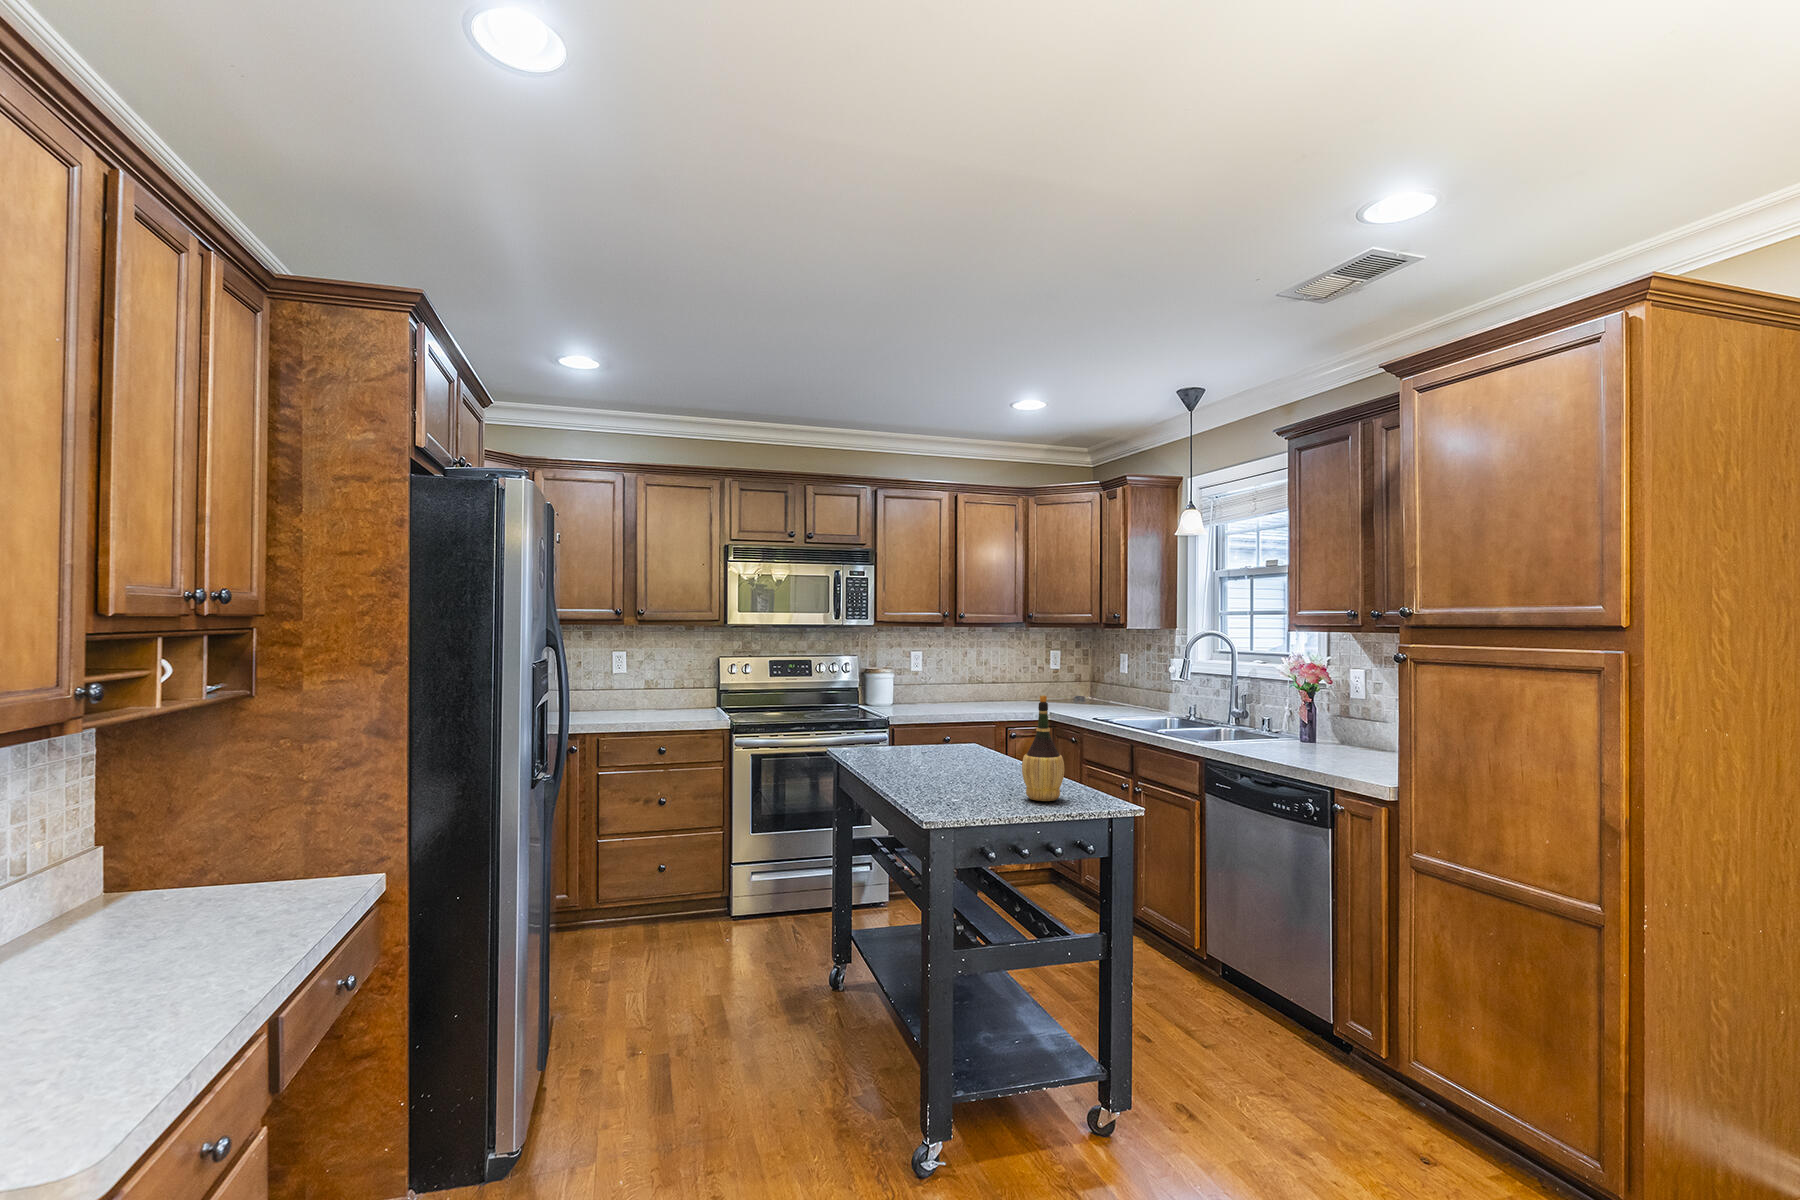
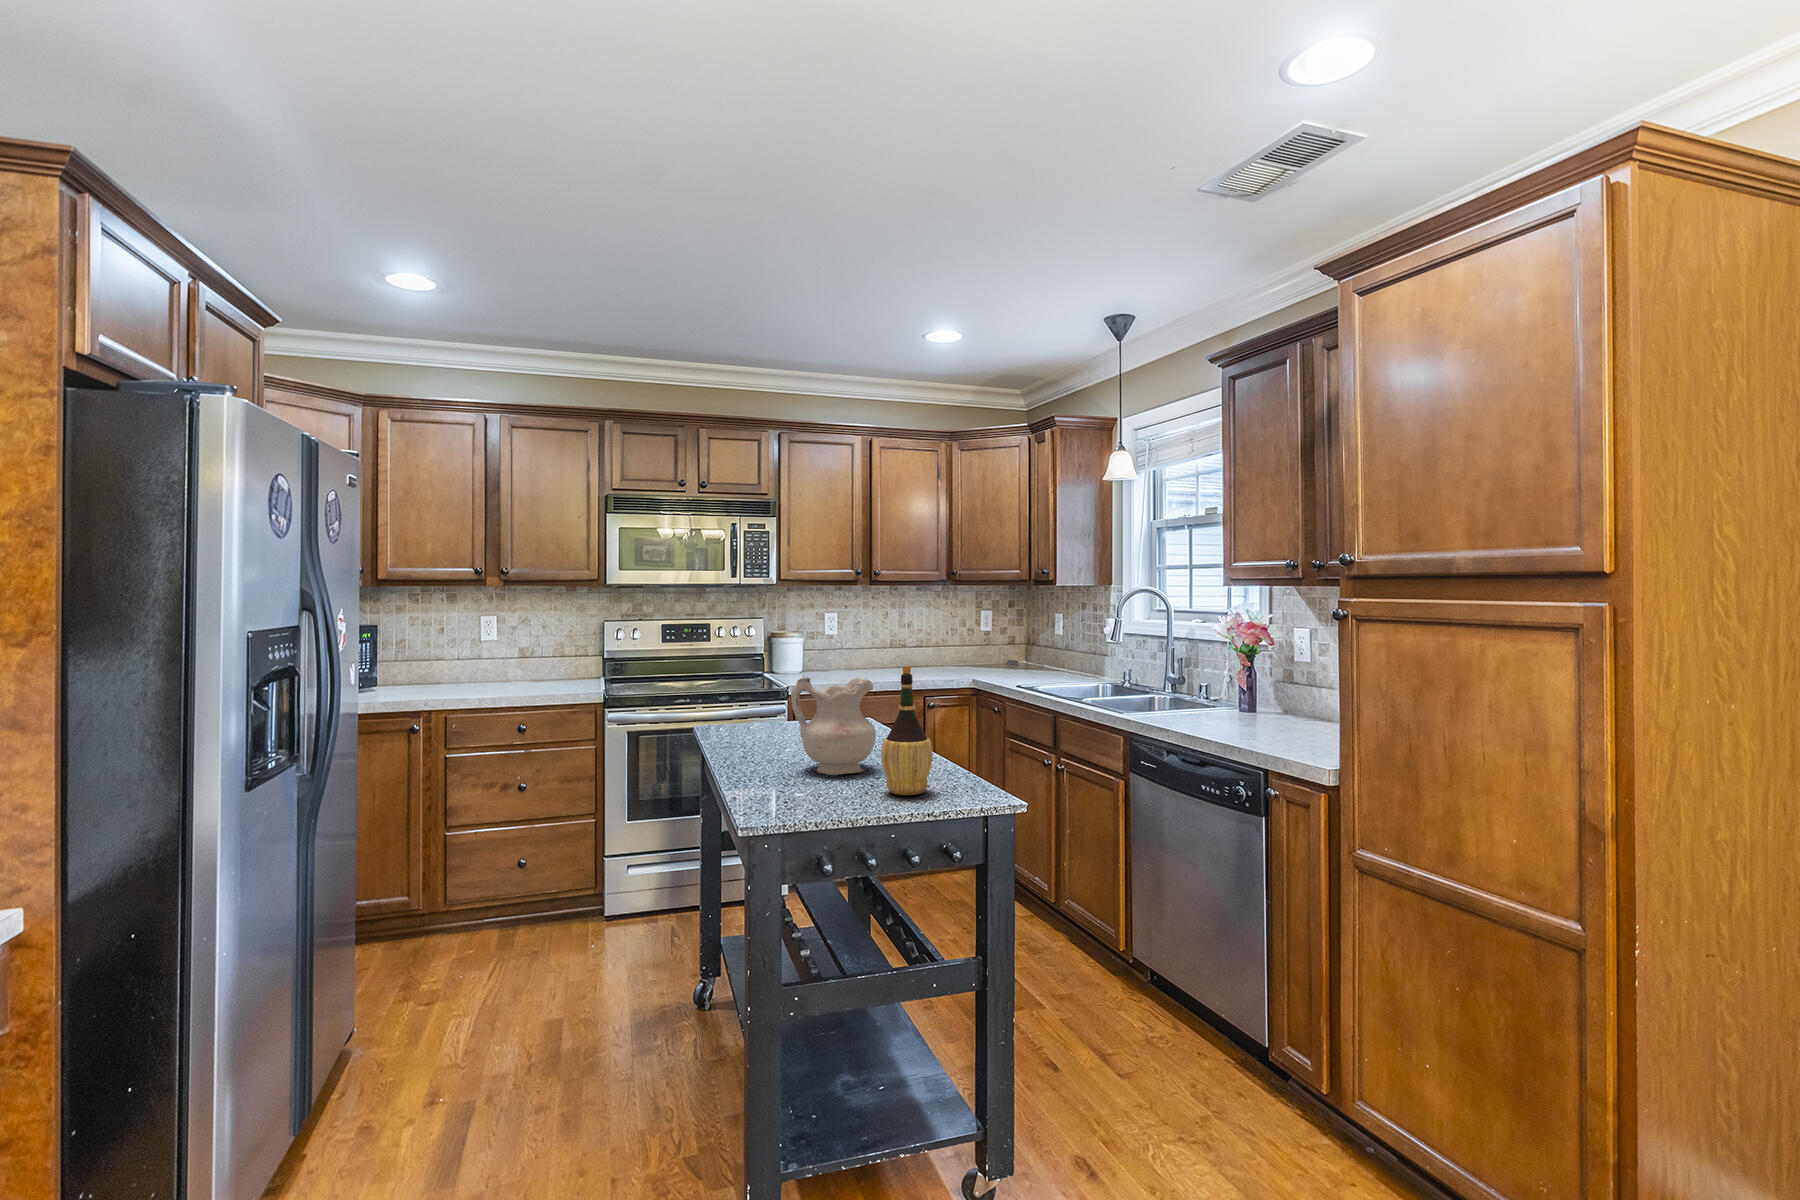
ceramic pitcher: none [939,705,1007,786] -> present [791,678,876,775]

